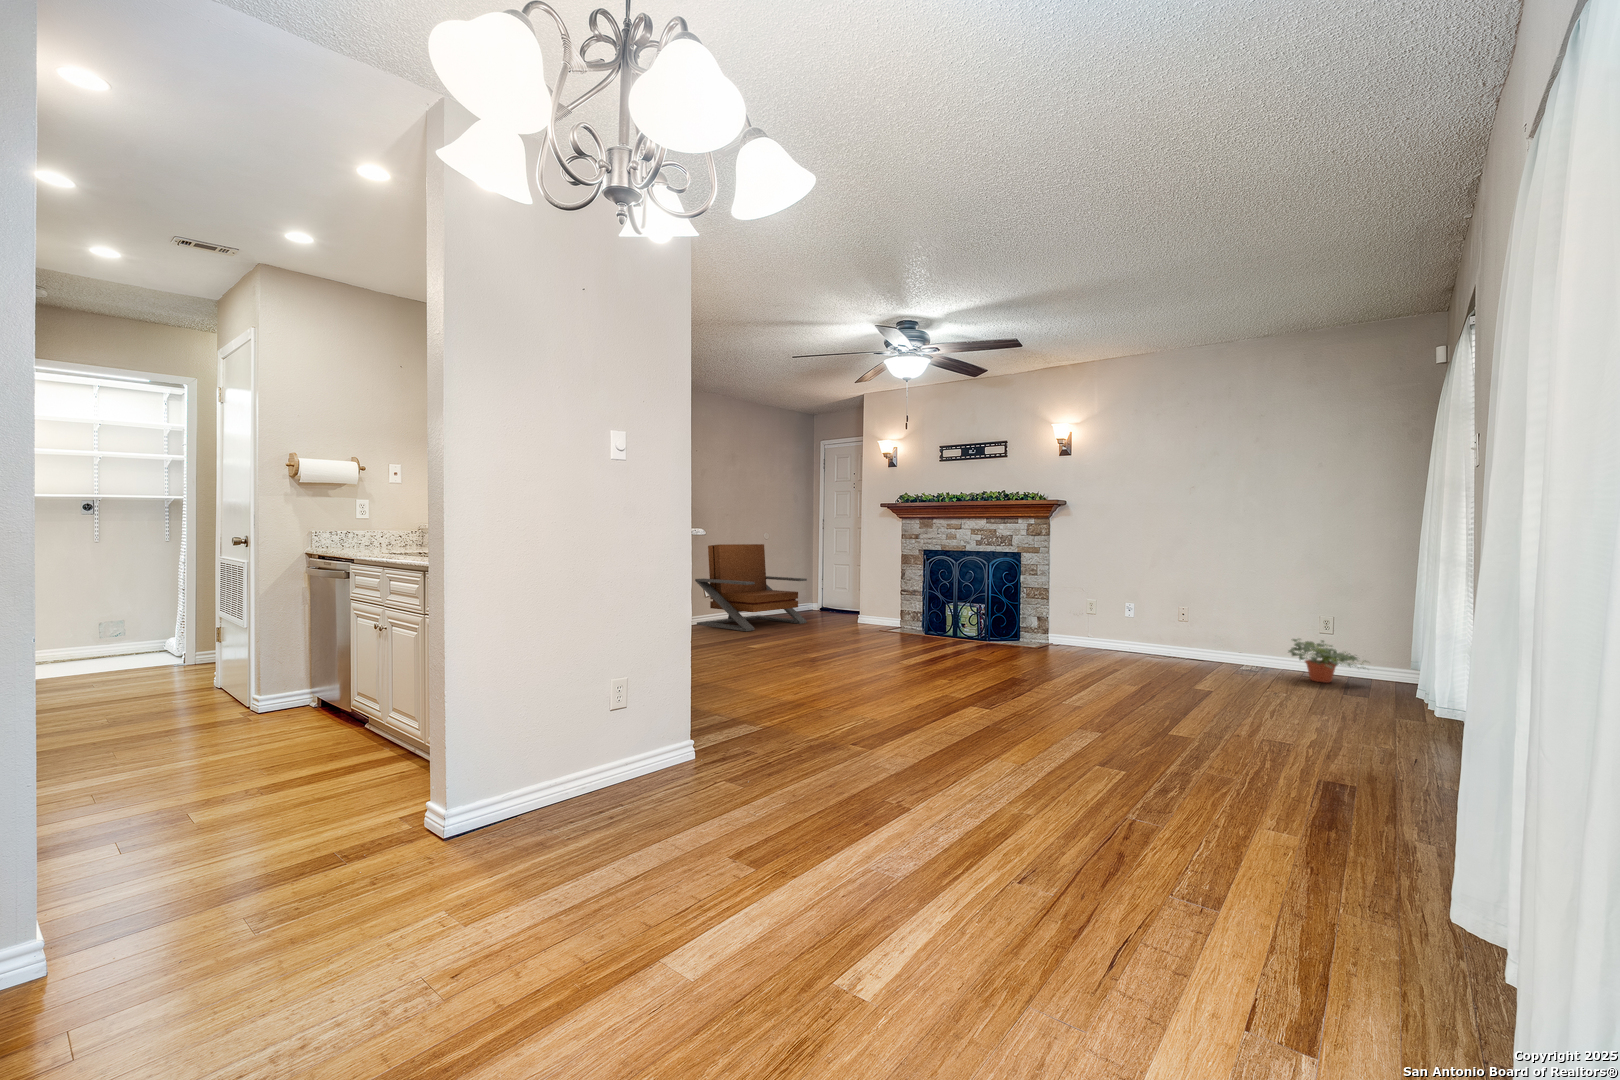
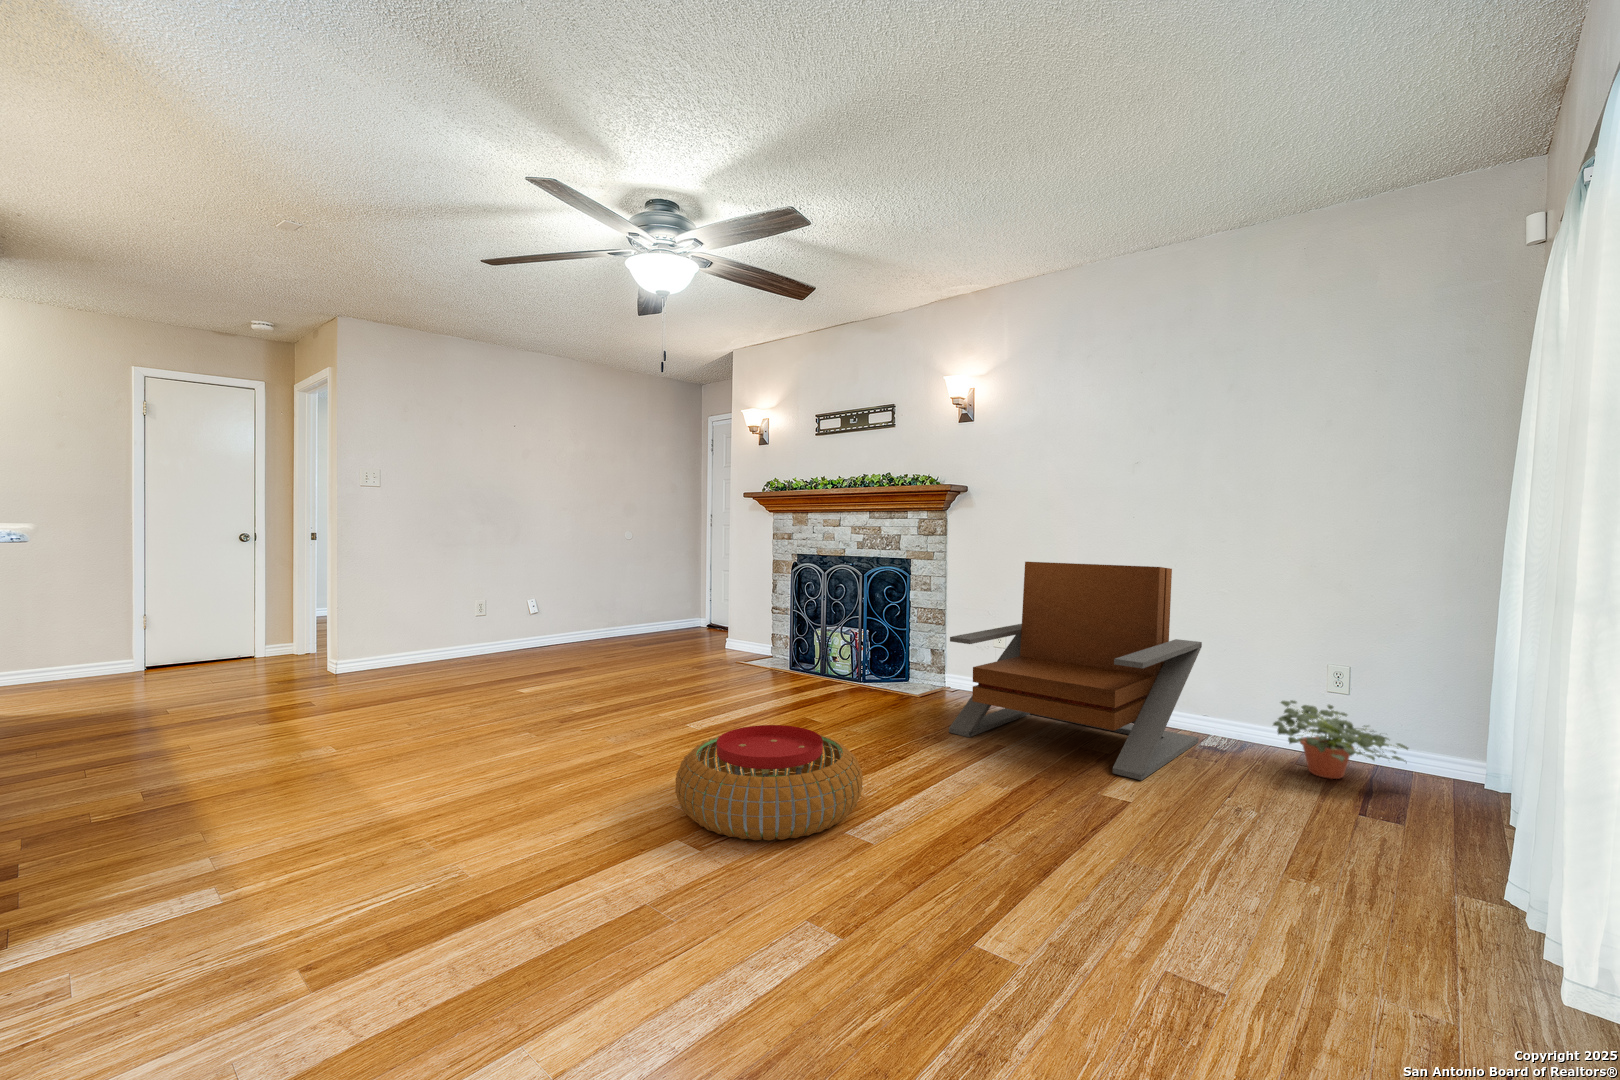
lounge chair: present [695,544,807,631] -> present [949,562,1202,780]
pouf: none [945,648,1060,703] -> present [675,725,863,841]

